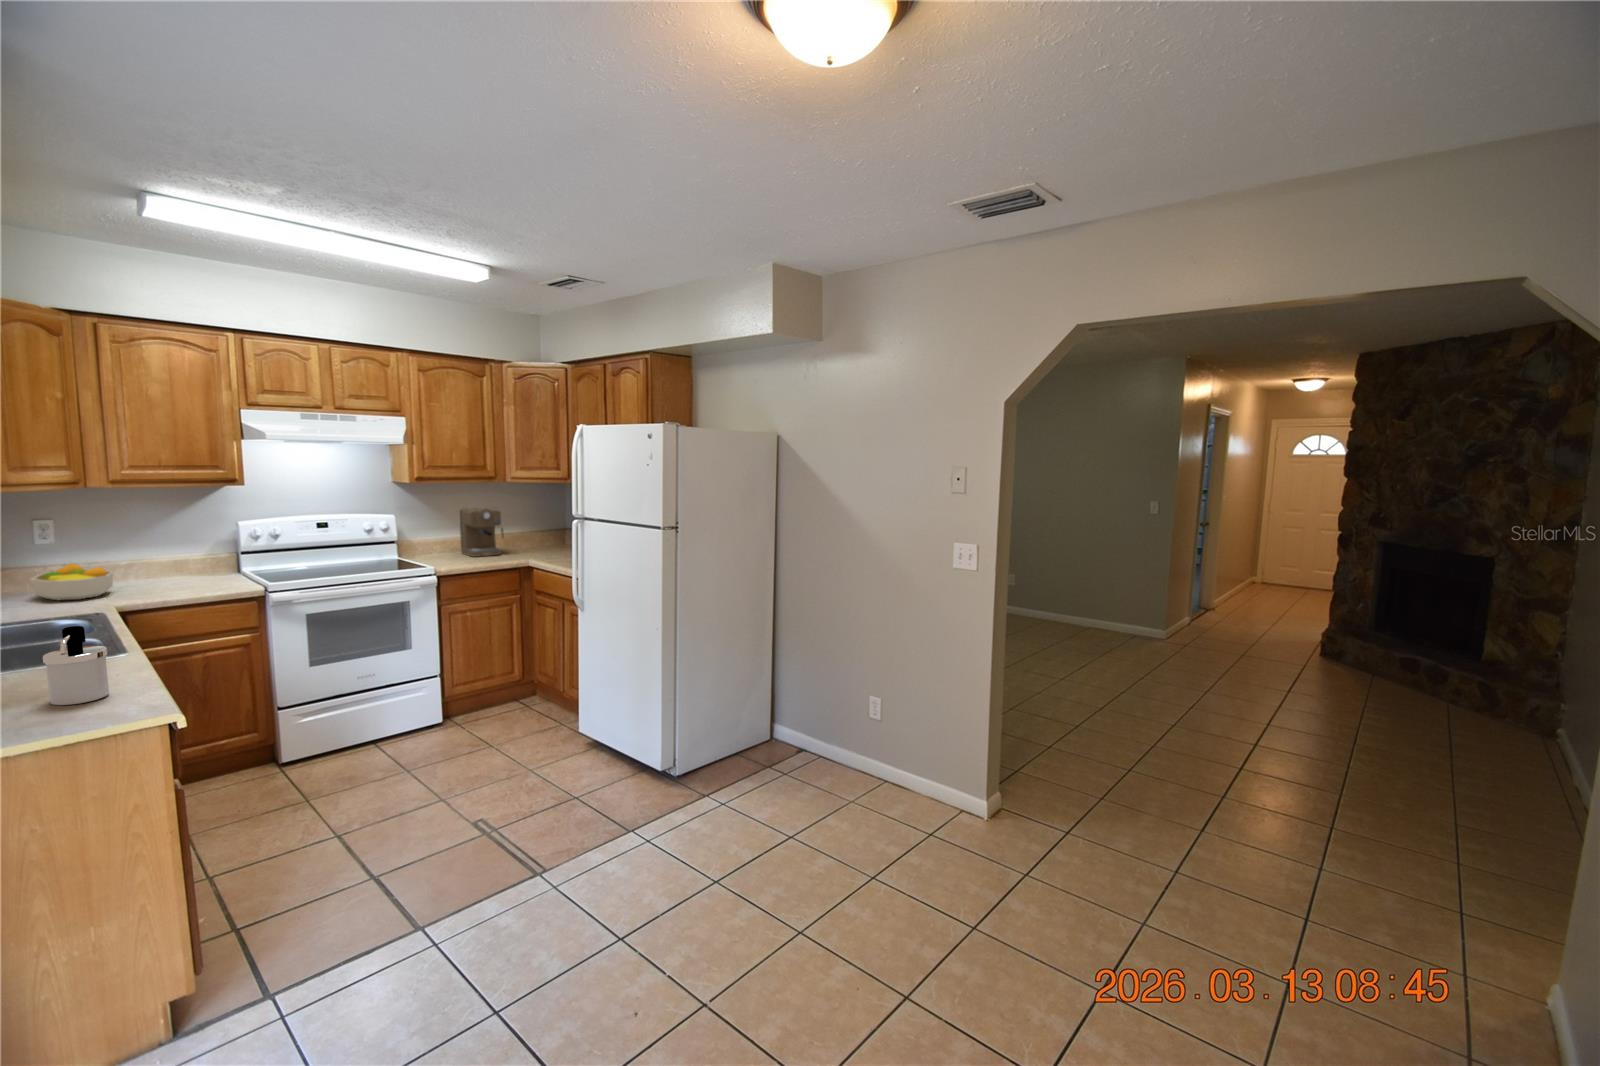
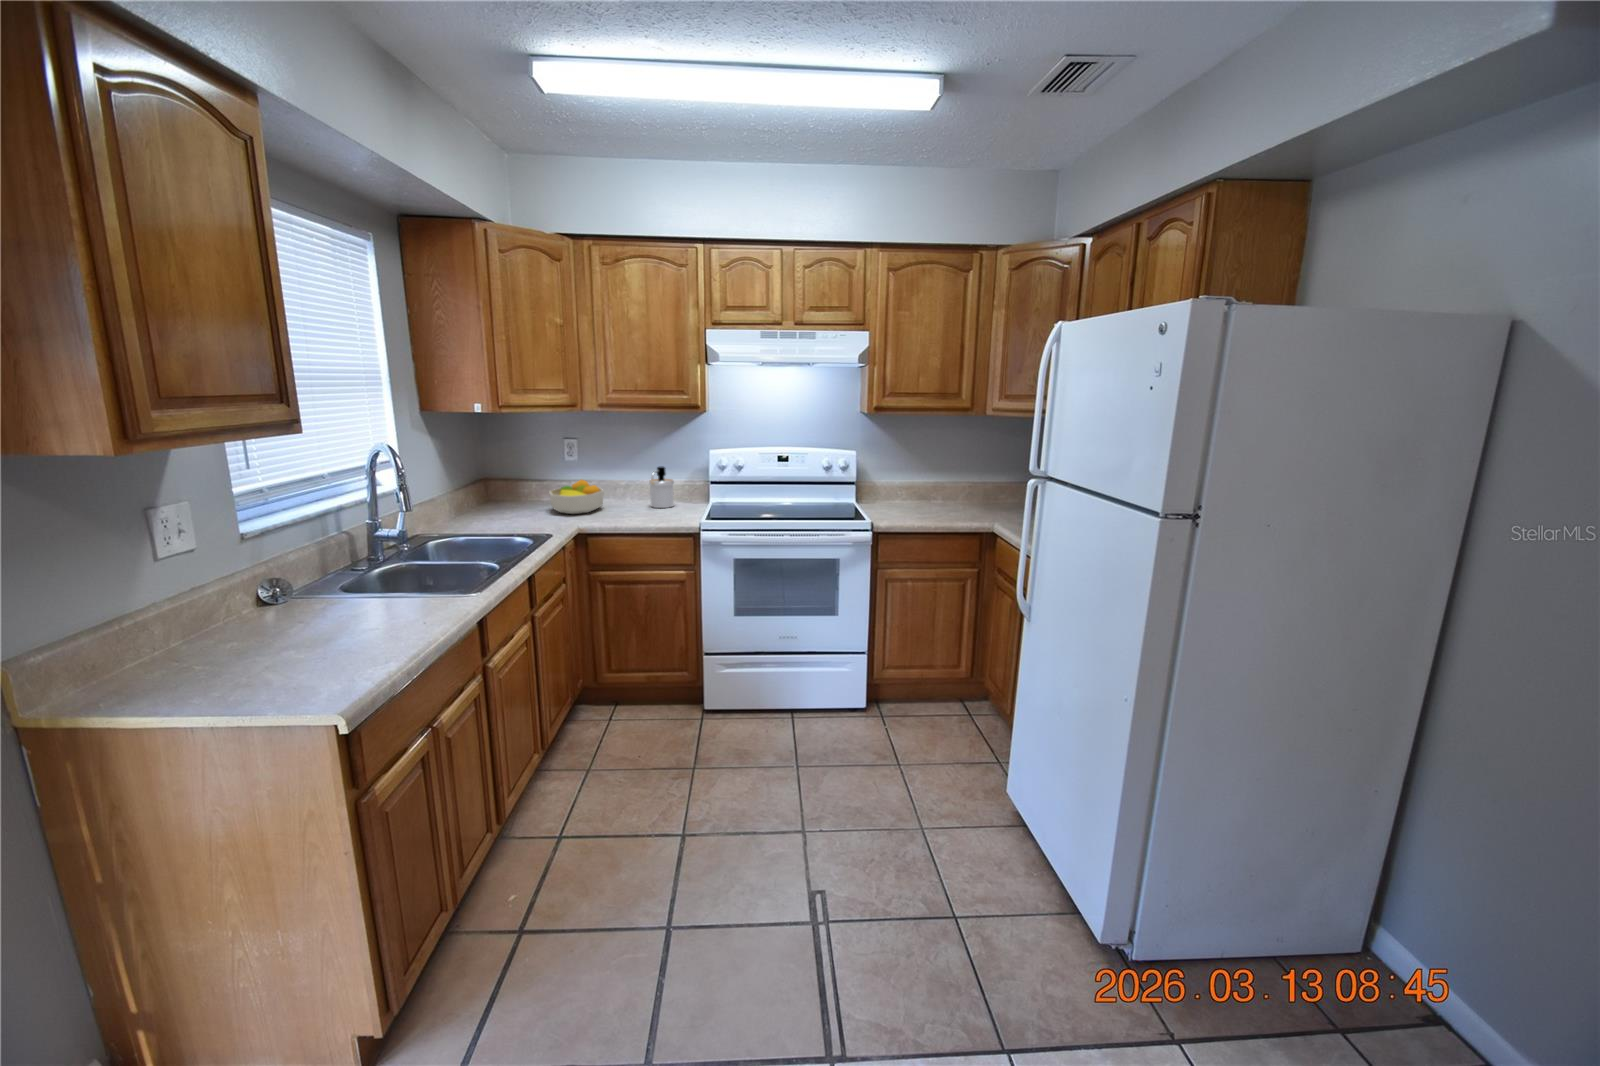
coffee maker: present [460,507,503,557] -> none [928,446,976,511]
soap dispenser: present [43,626,109,705] -> present [649,467,674,508]

